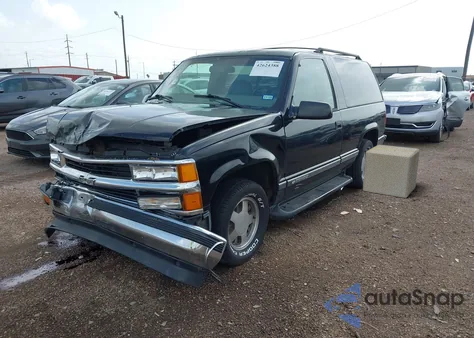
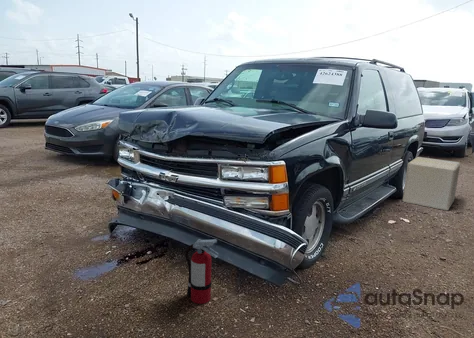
fire extinguisher: none [102,243,133,309] -> present [185,239,218,304]

